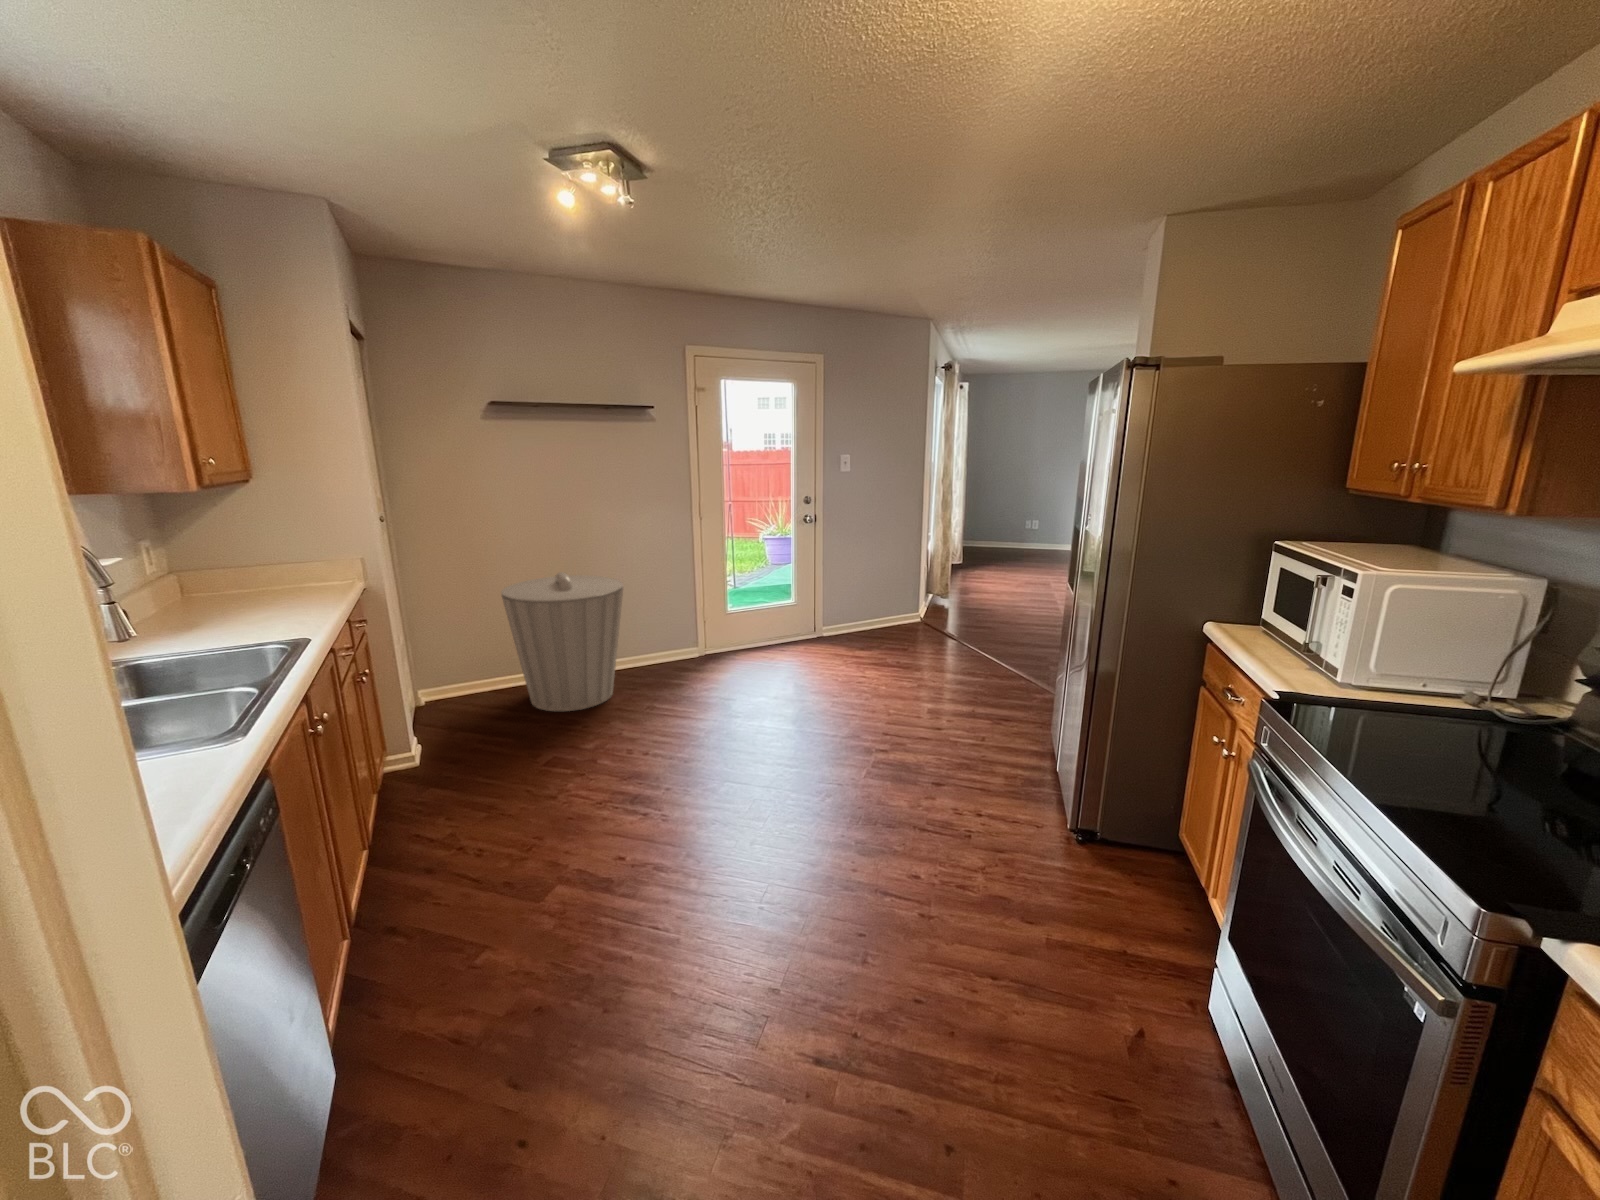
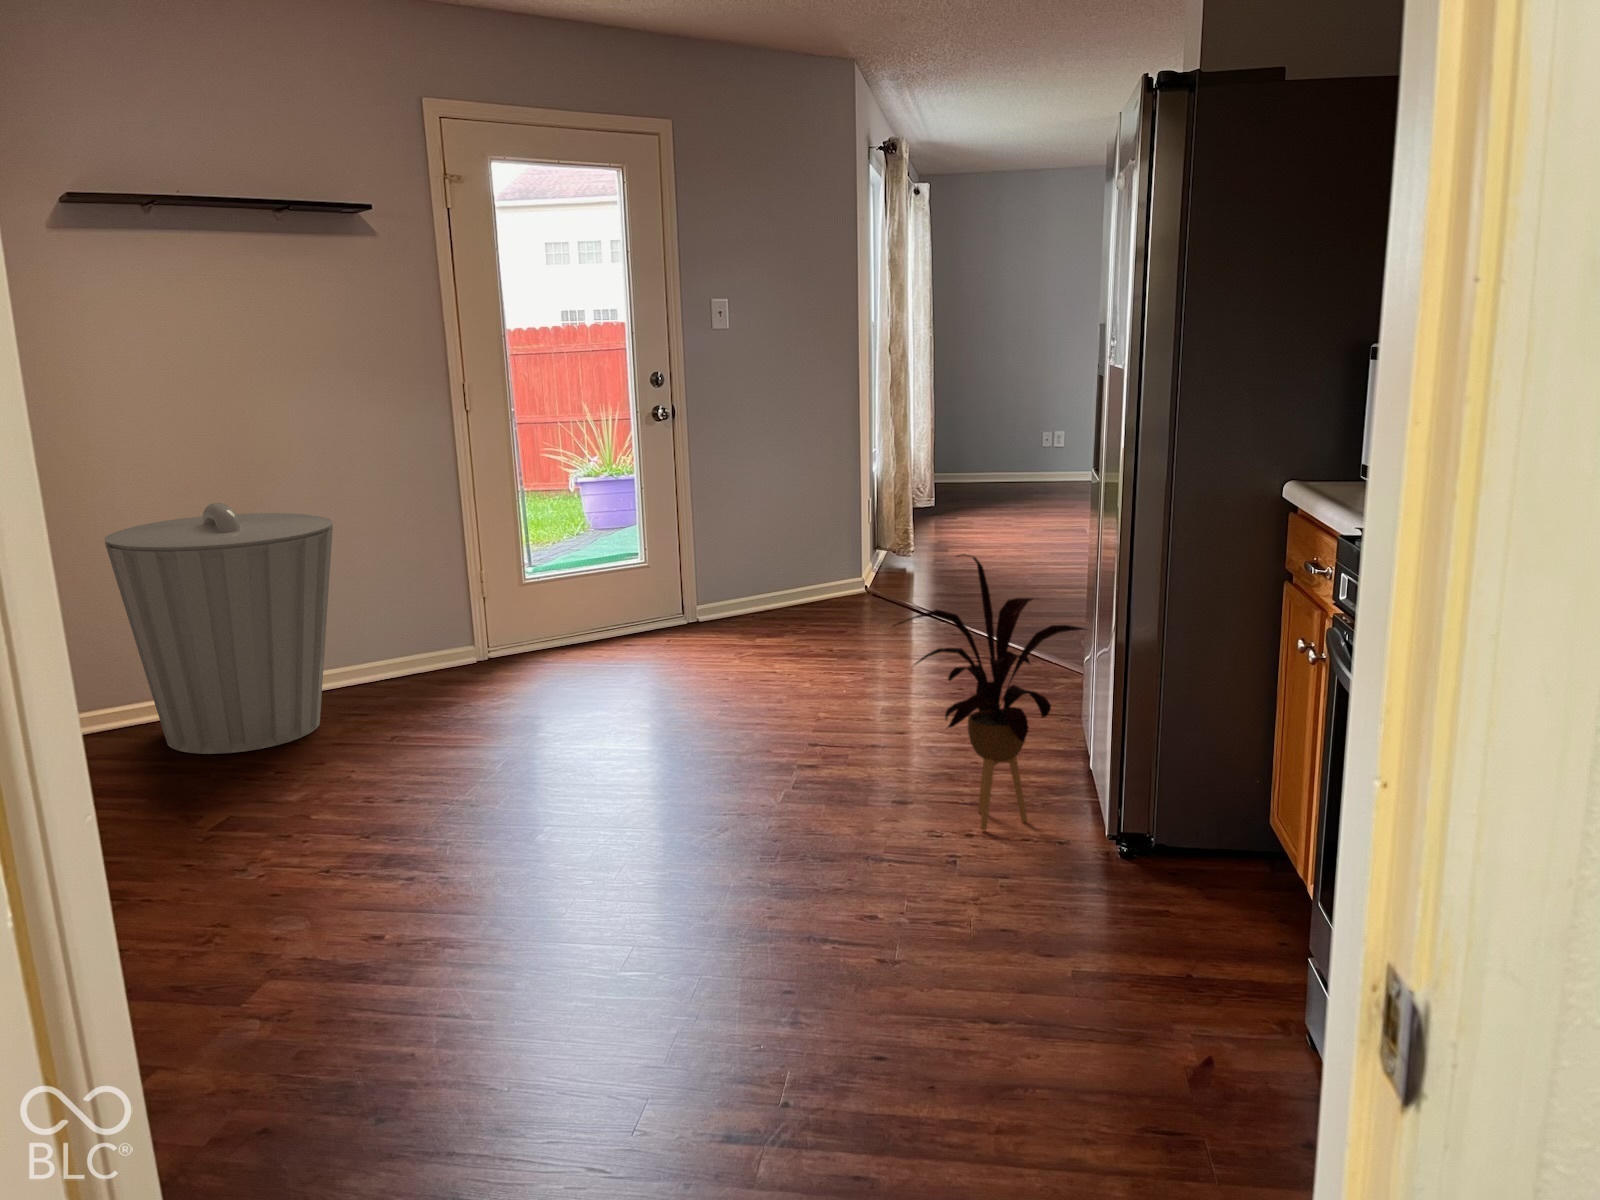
house plant: none [936,645,1062,811] -> present [893,554,1085,830]

